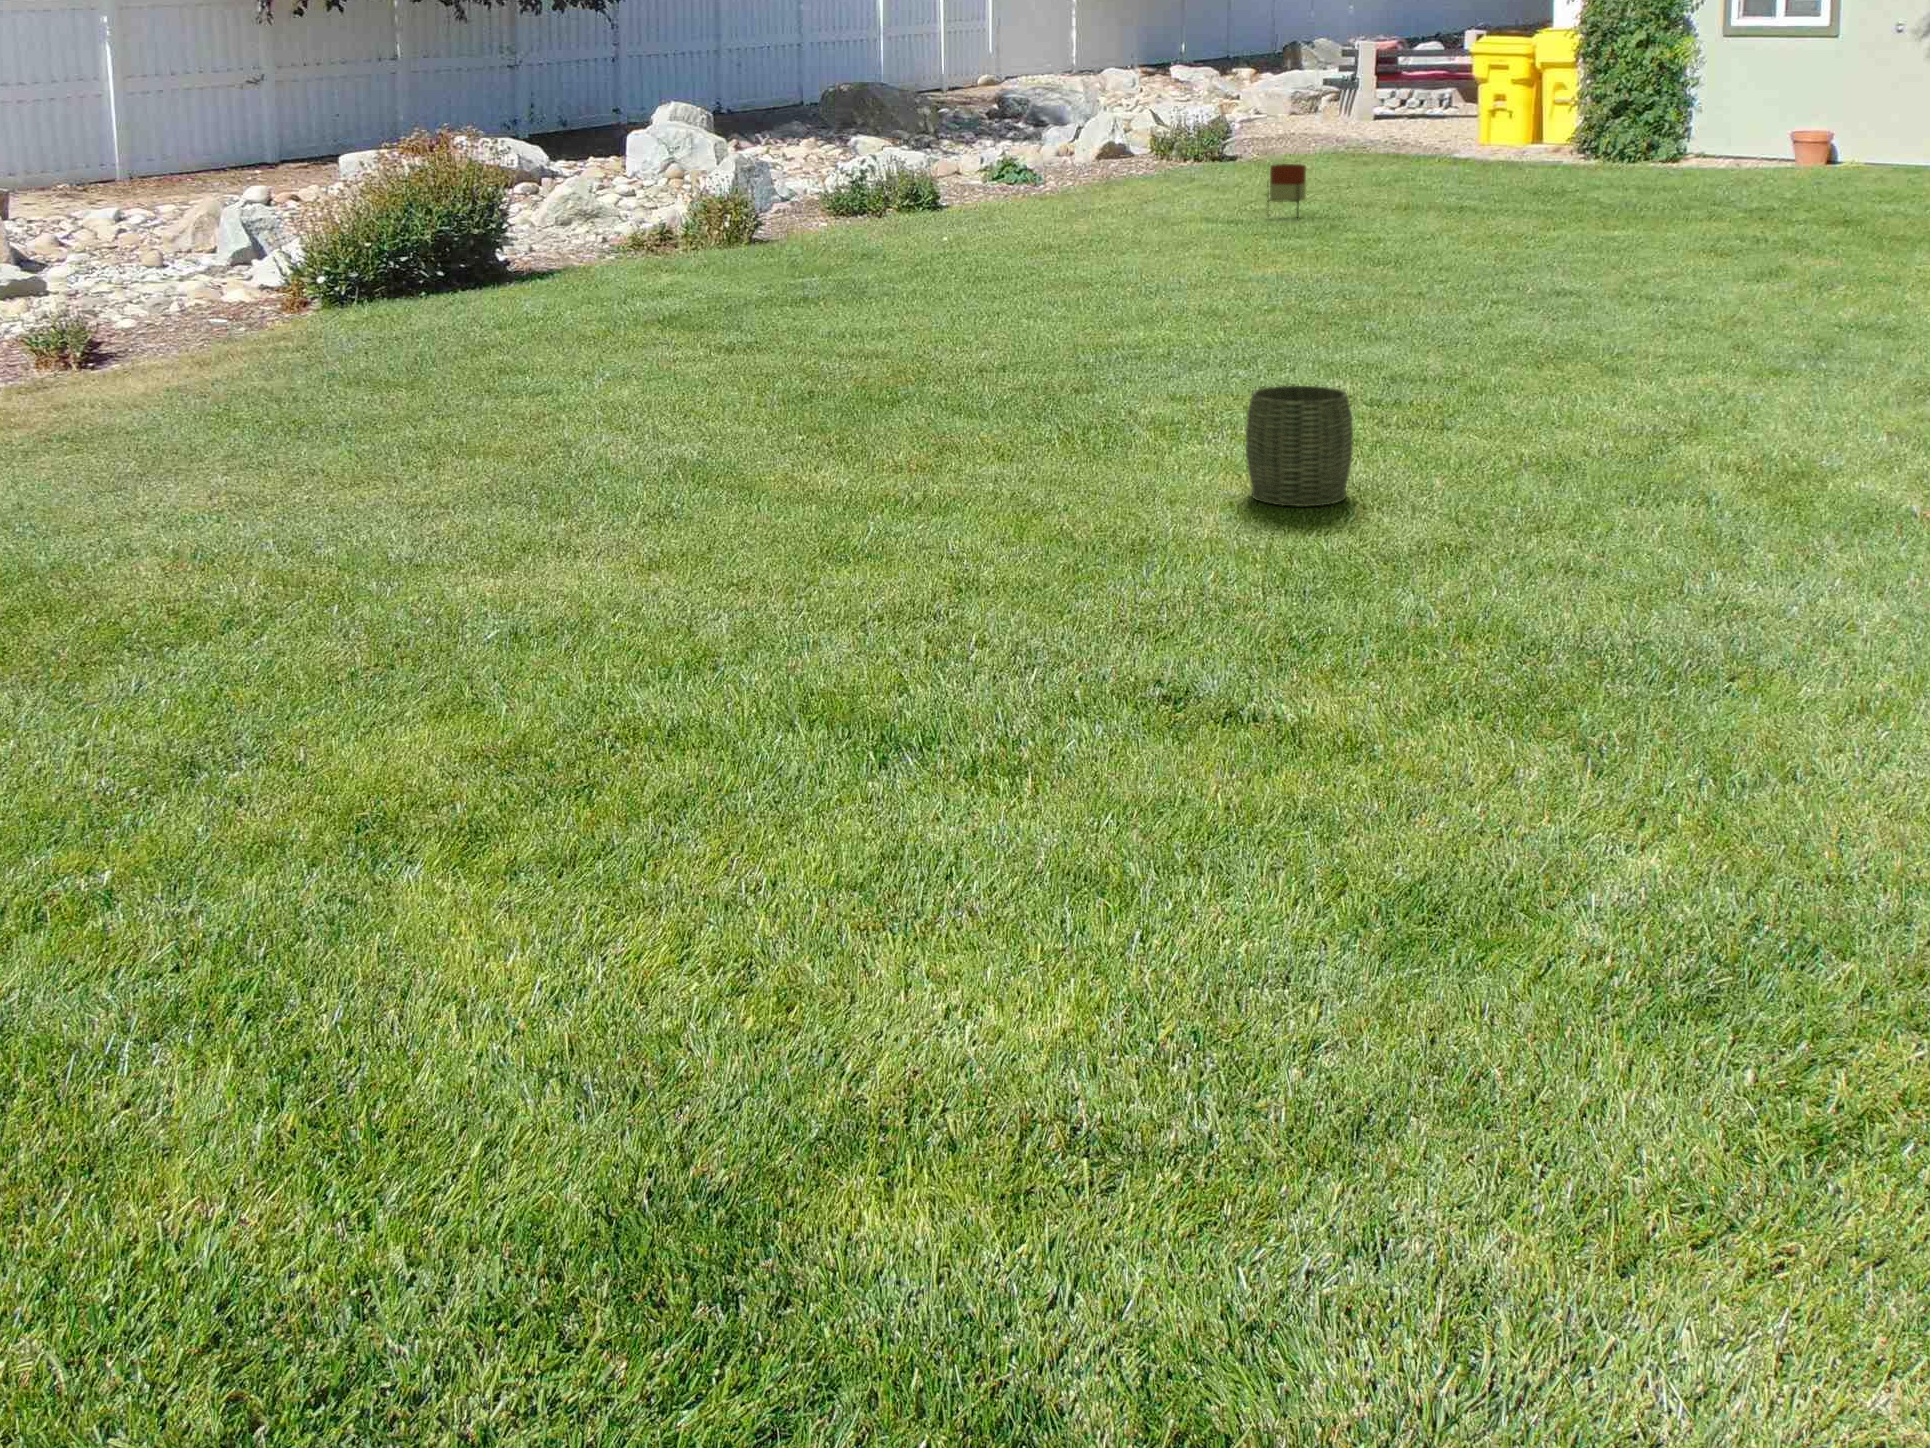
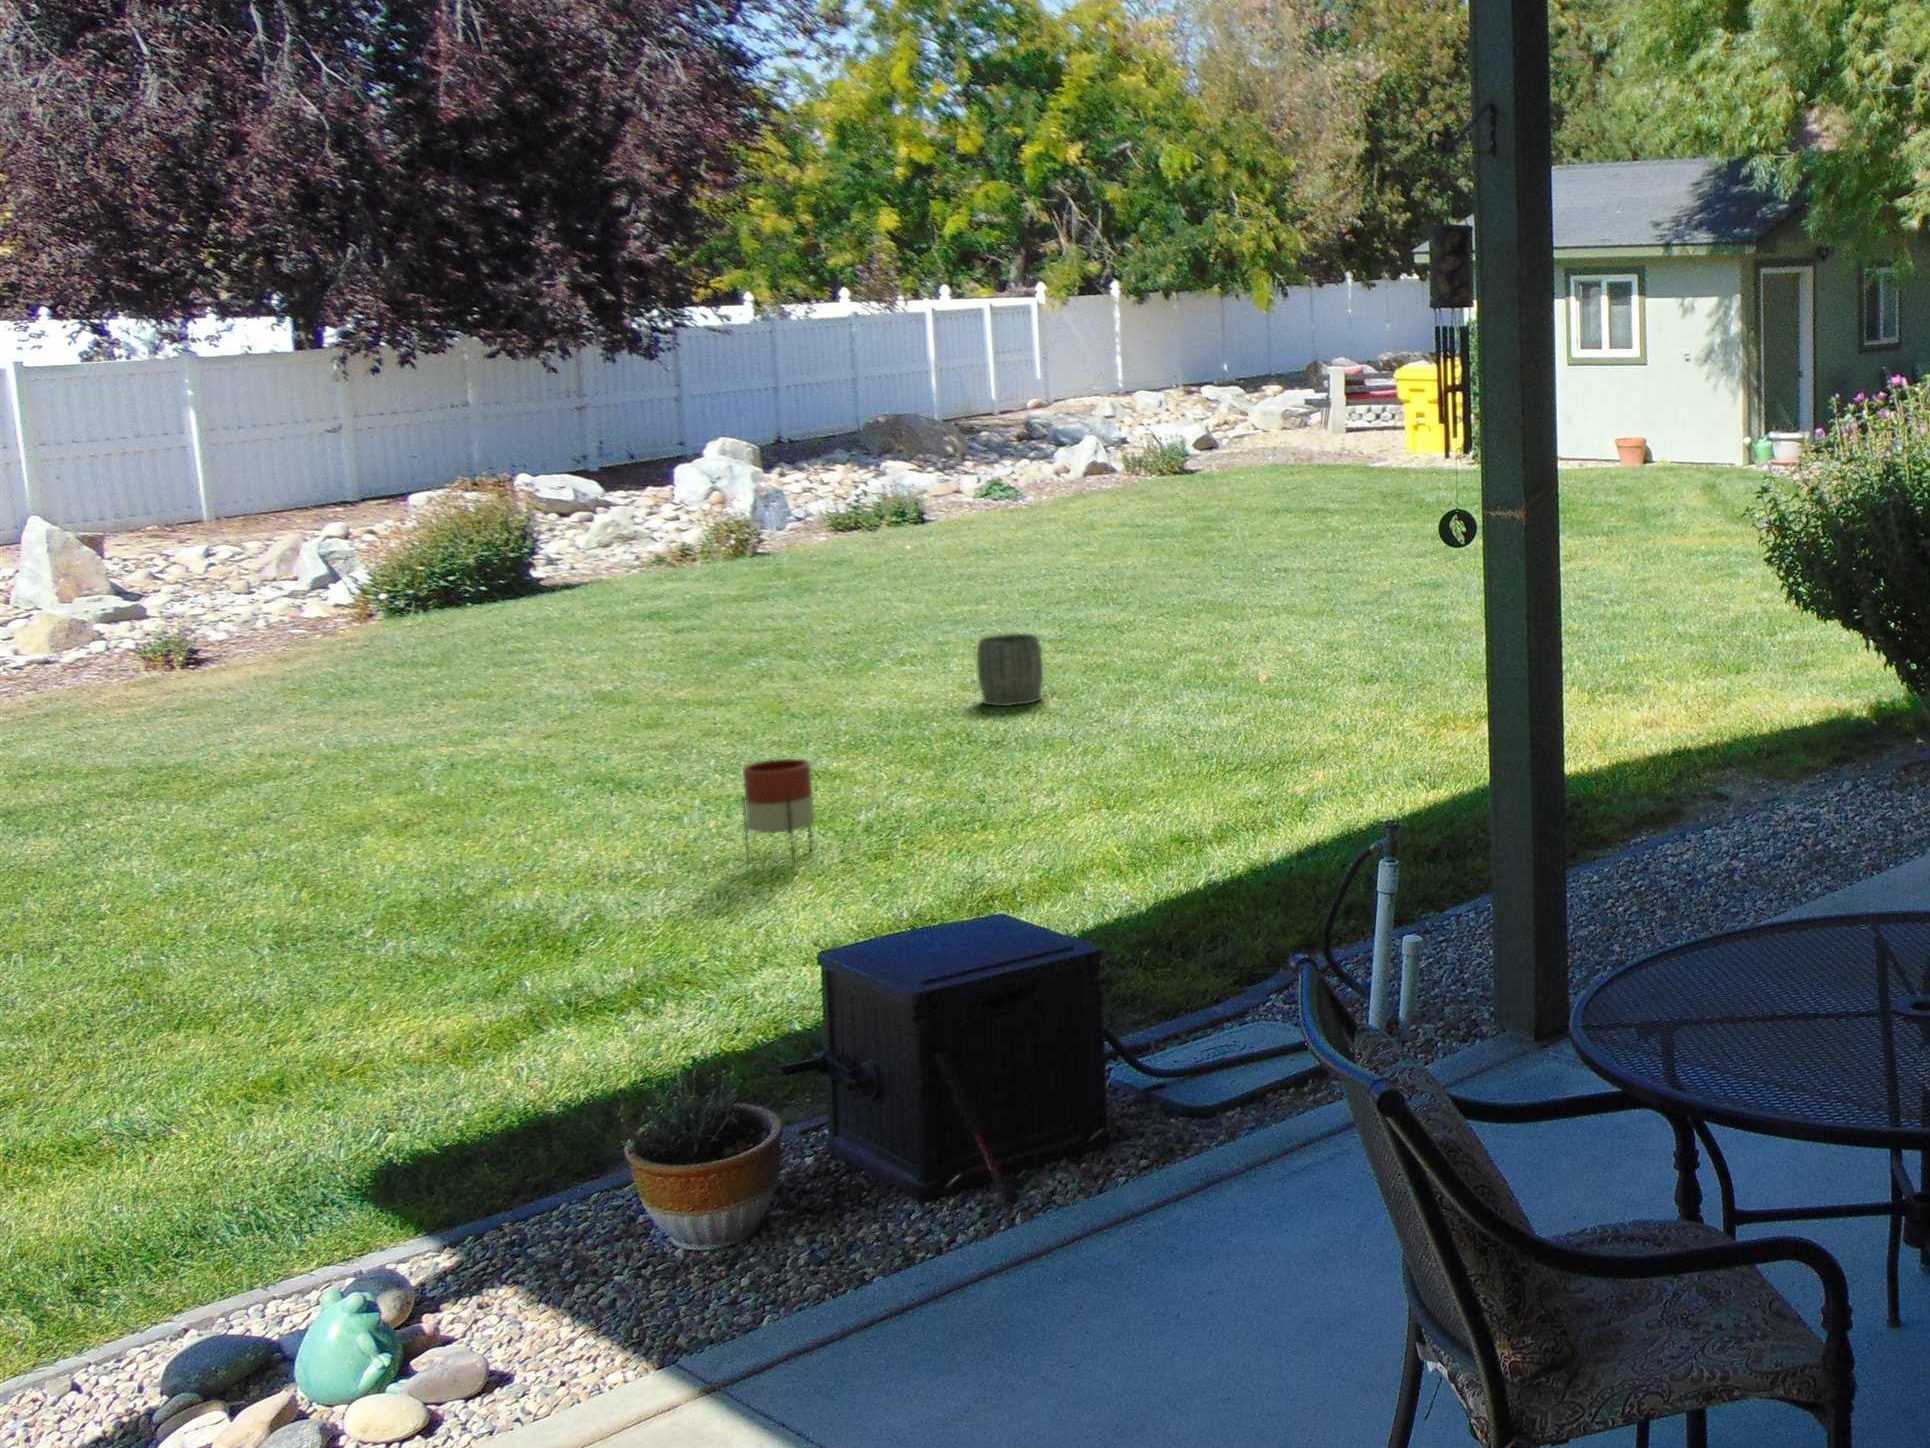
planter: present [1267,164,1306,219] -> present [742,759,814,861]

